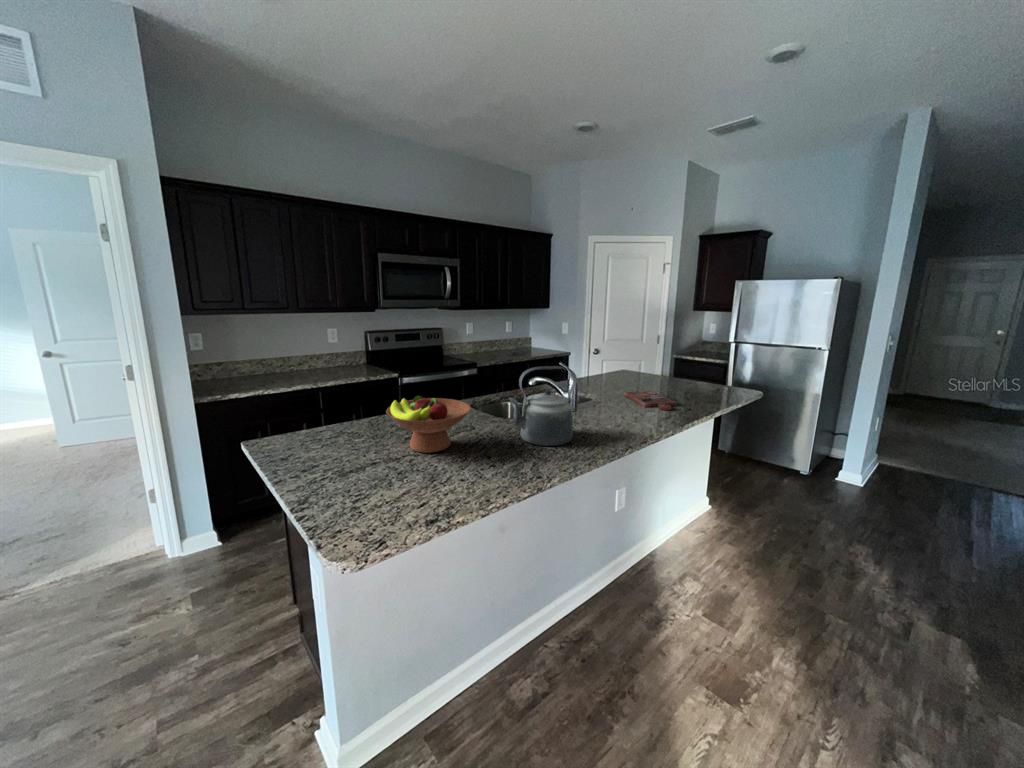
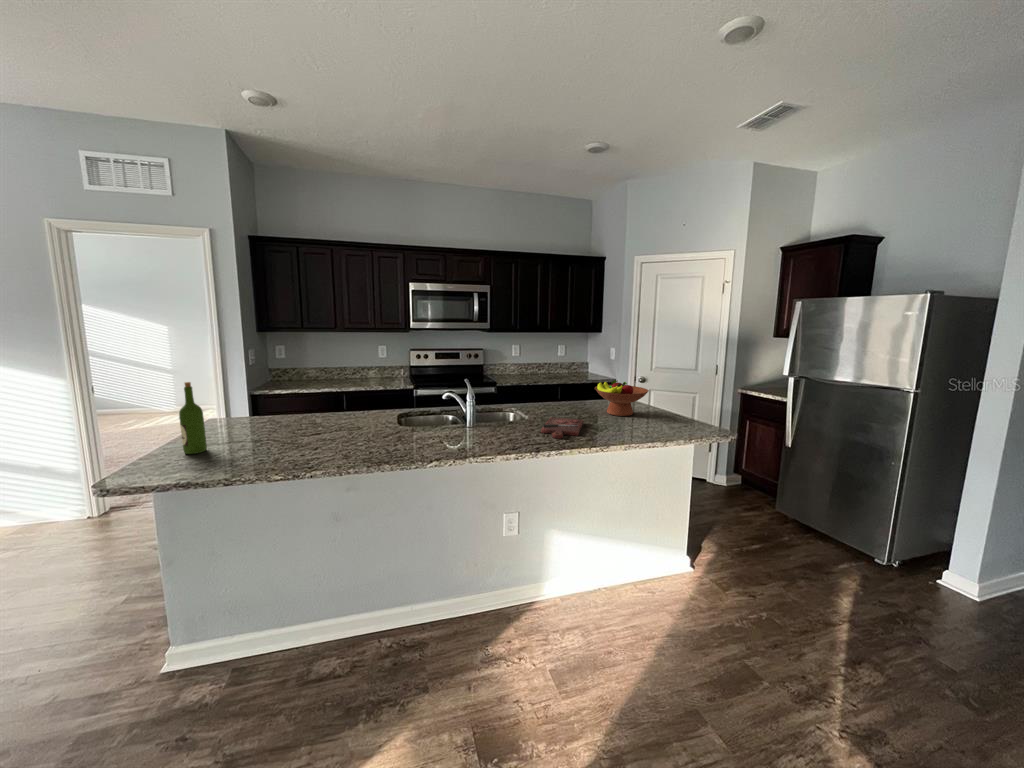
kettle: present [509,366,577,446] -> none [352,379,413,451]
wine bottle: none [331,391,362,490] -> present [179,382,207,454]
fruit bowl: present [386,396,471,453] -> present [595,380,649,416]

